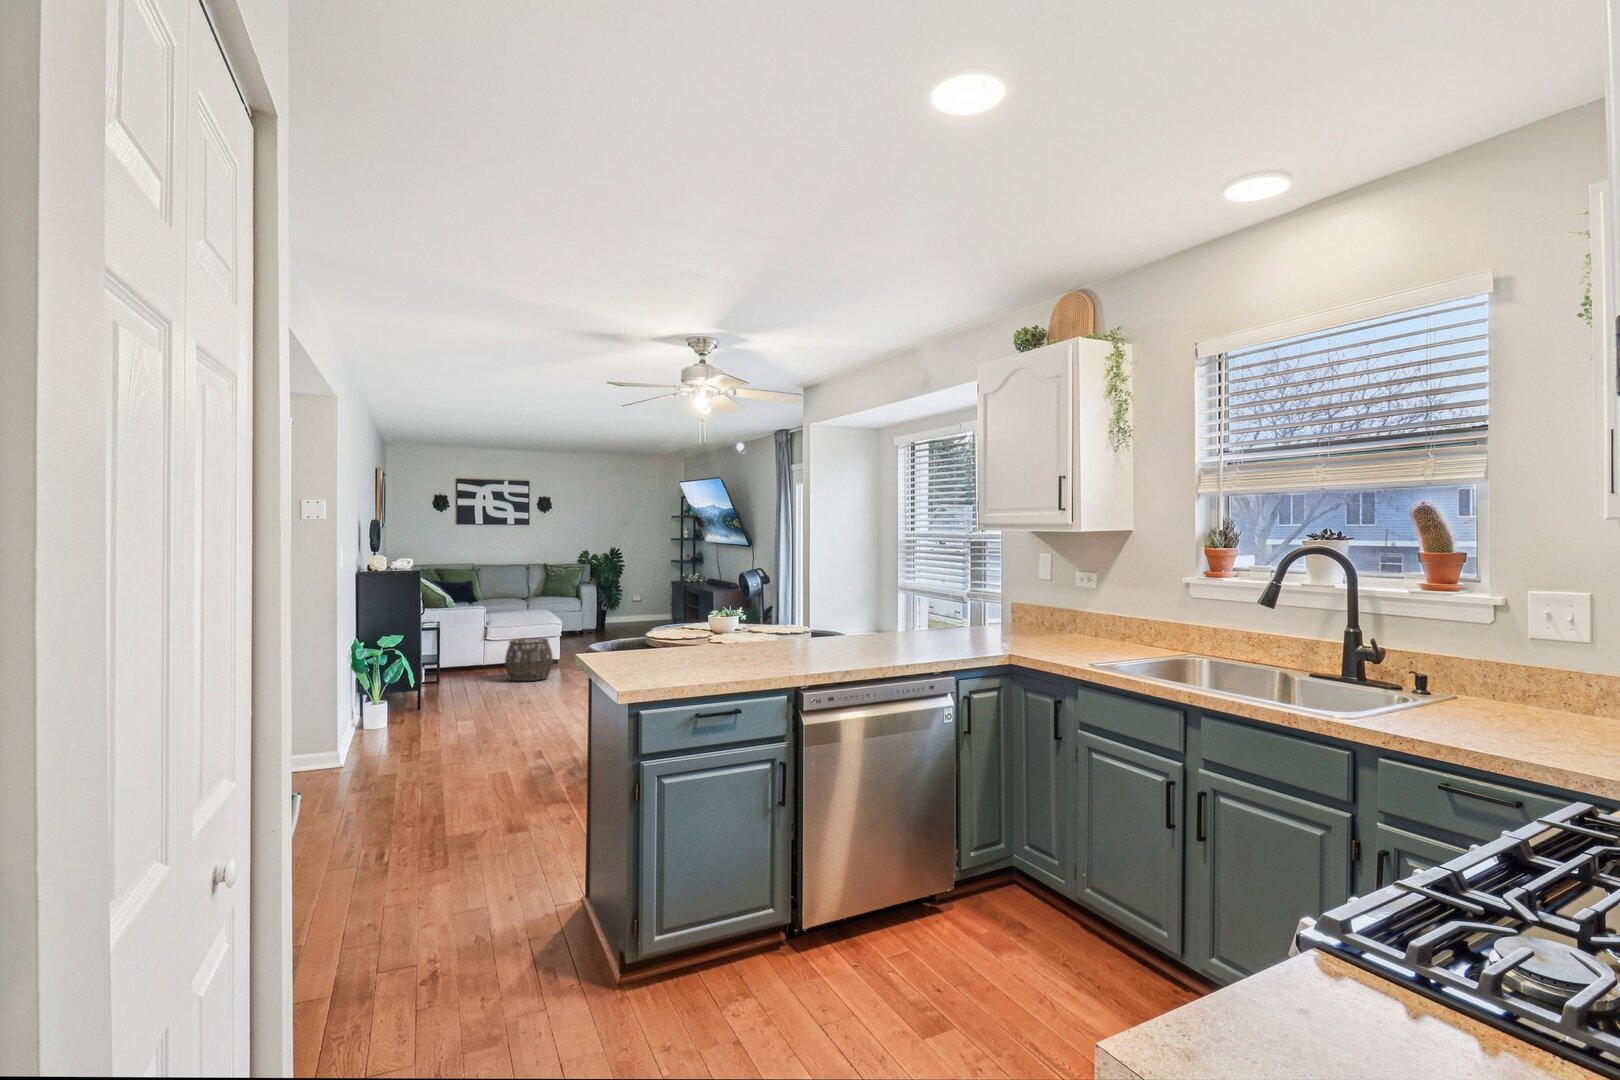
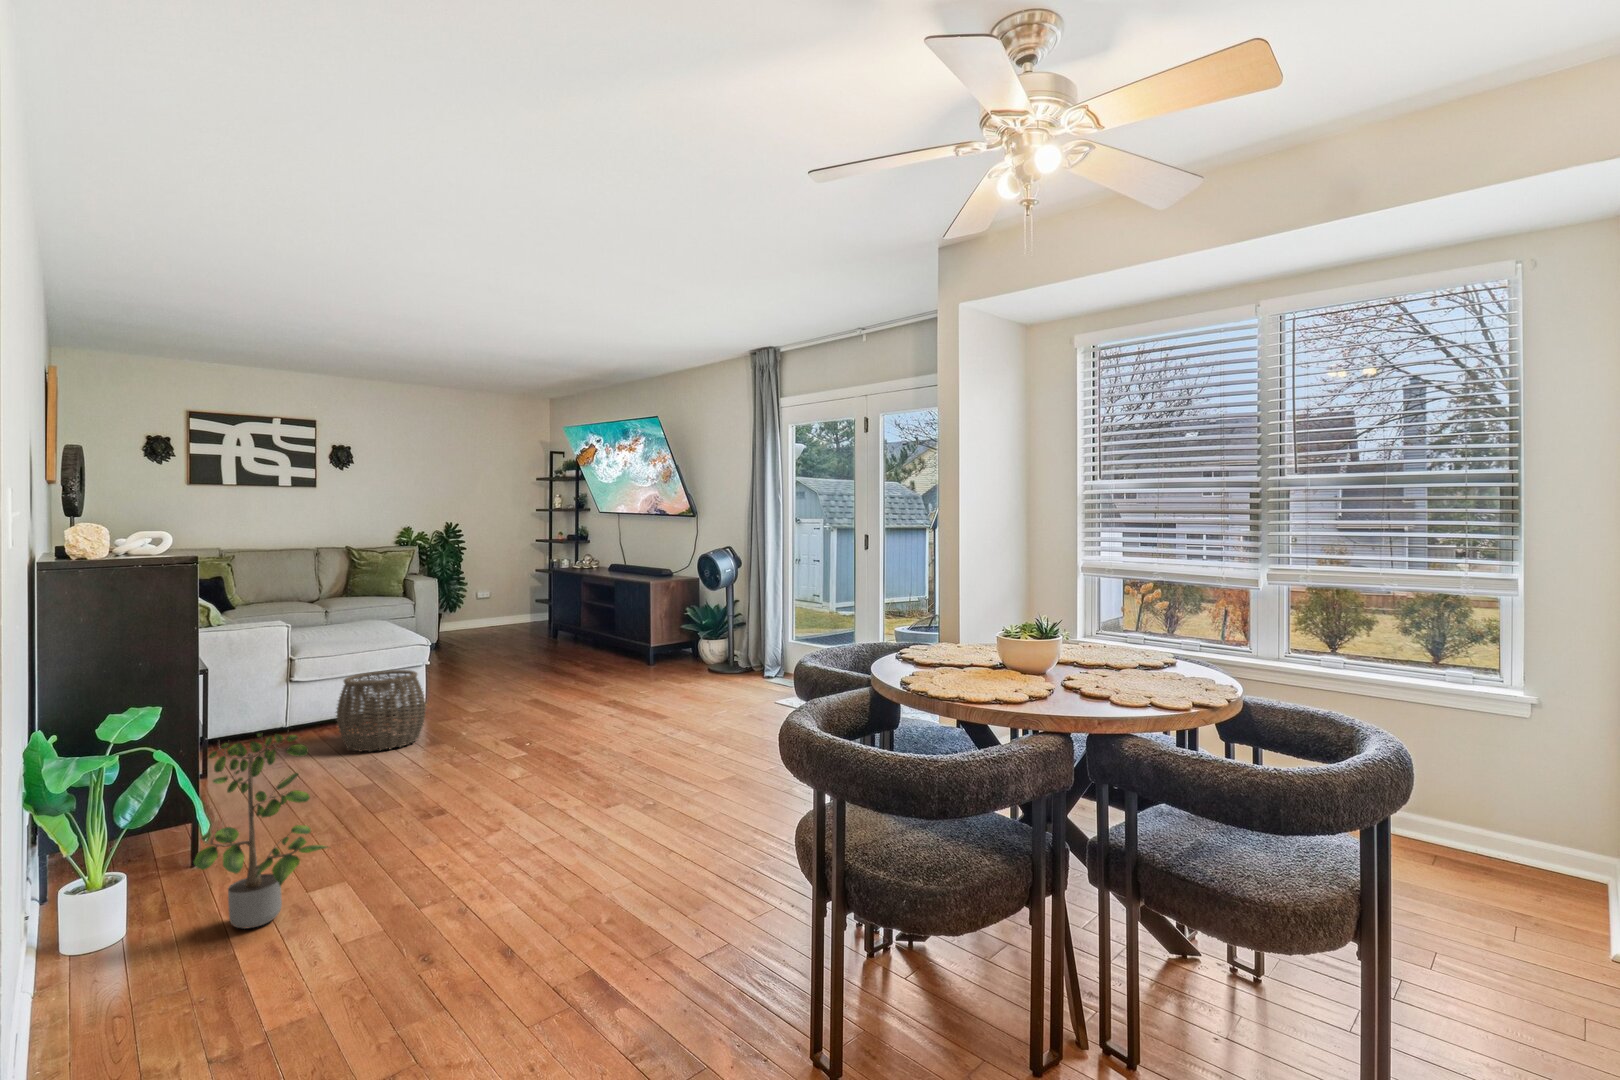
potted plant: none [409,647,461,730] -> present [194,734,328,929]

